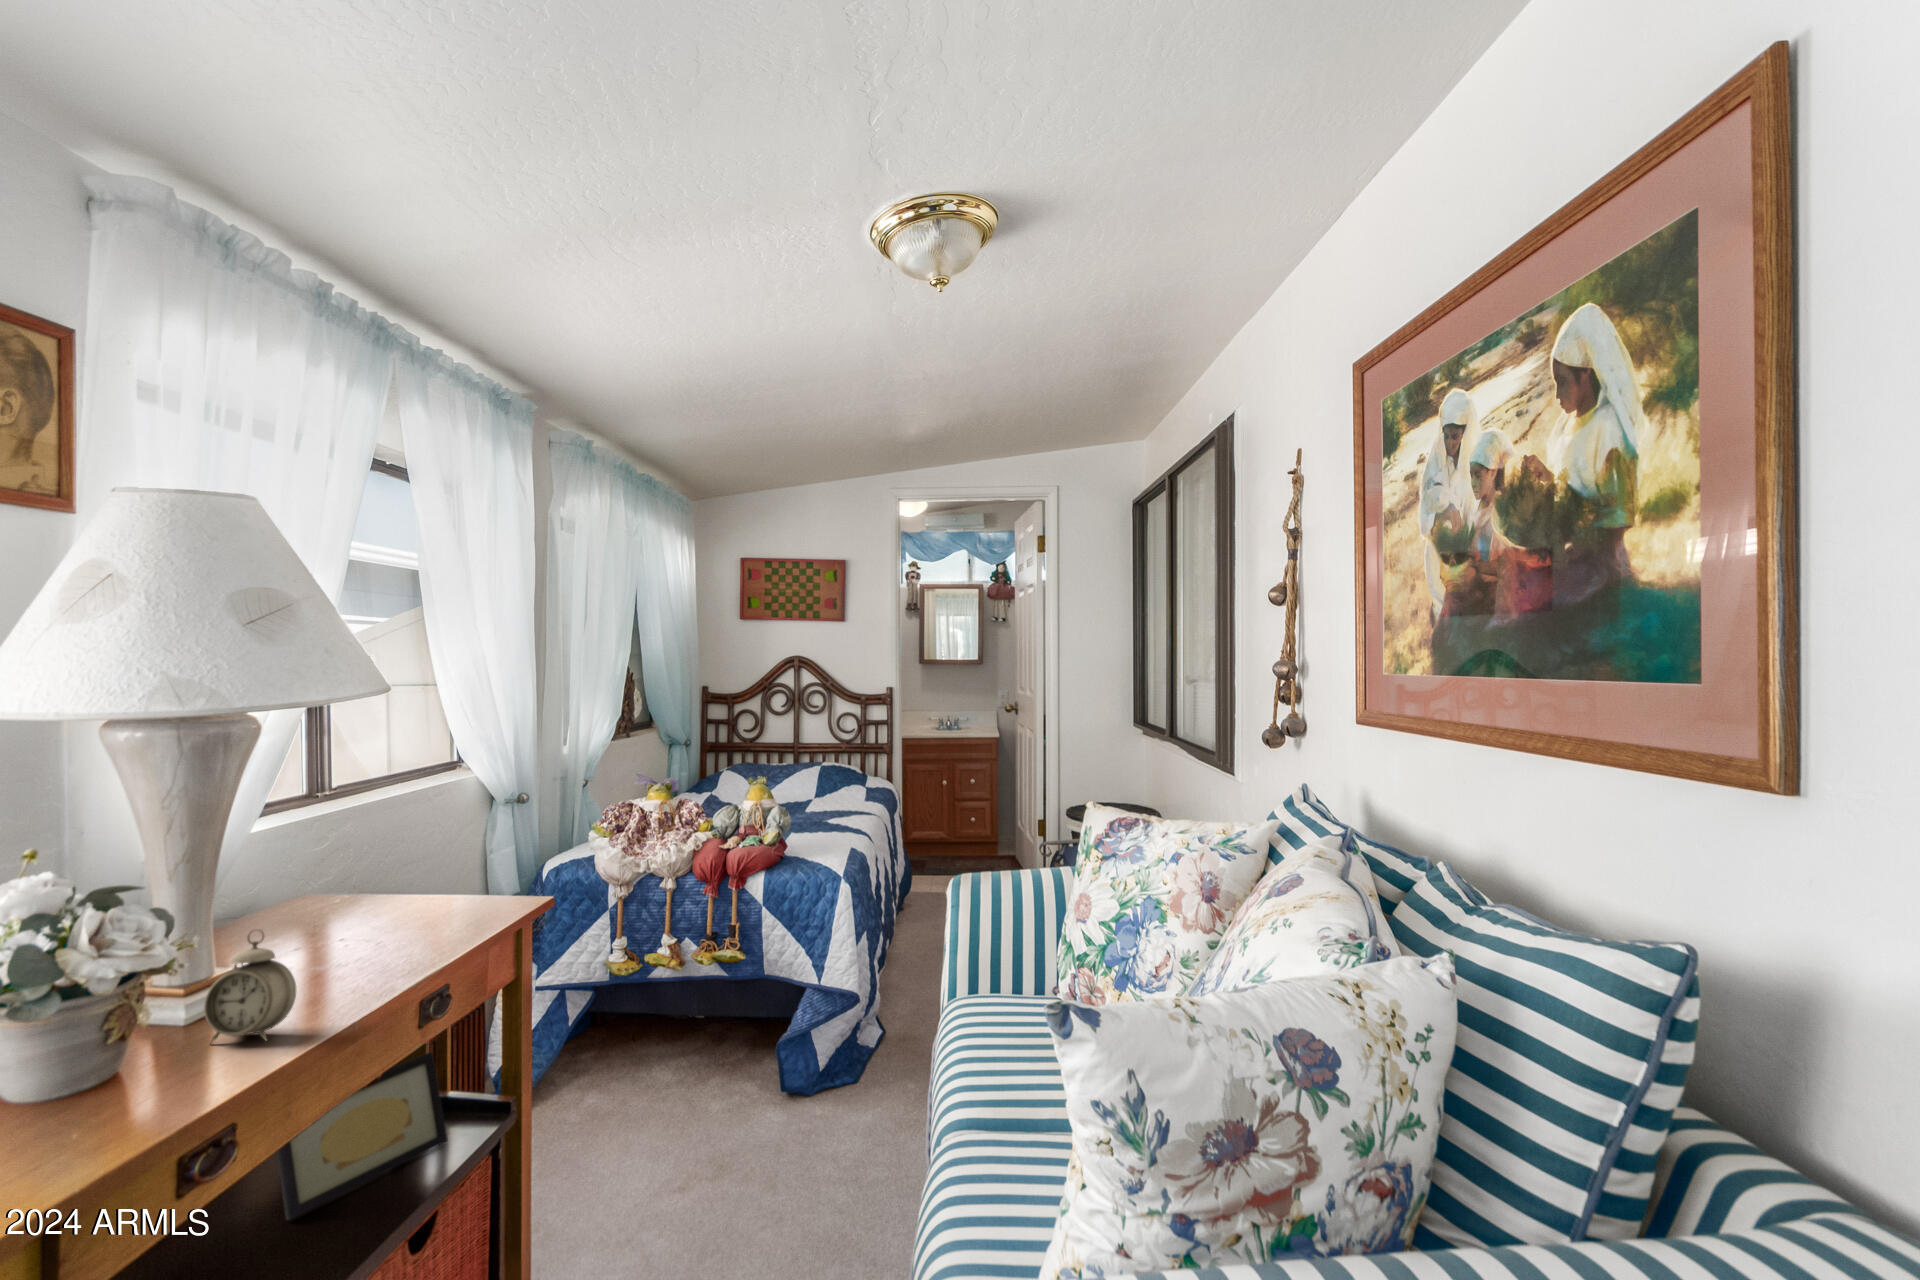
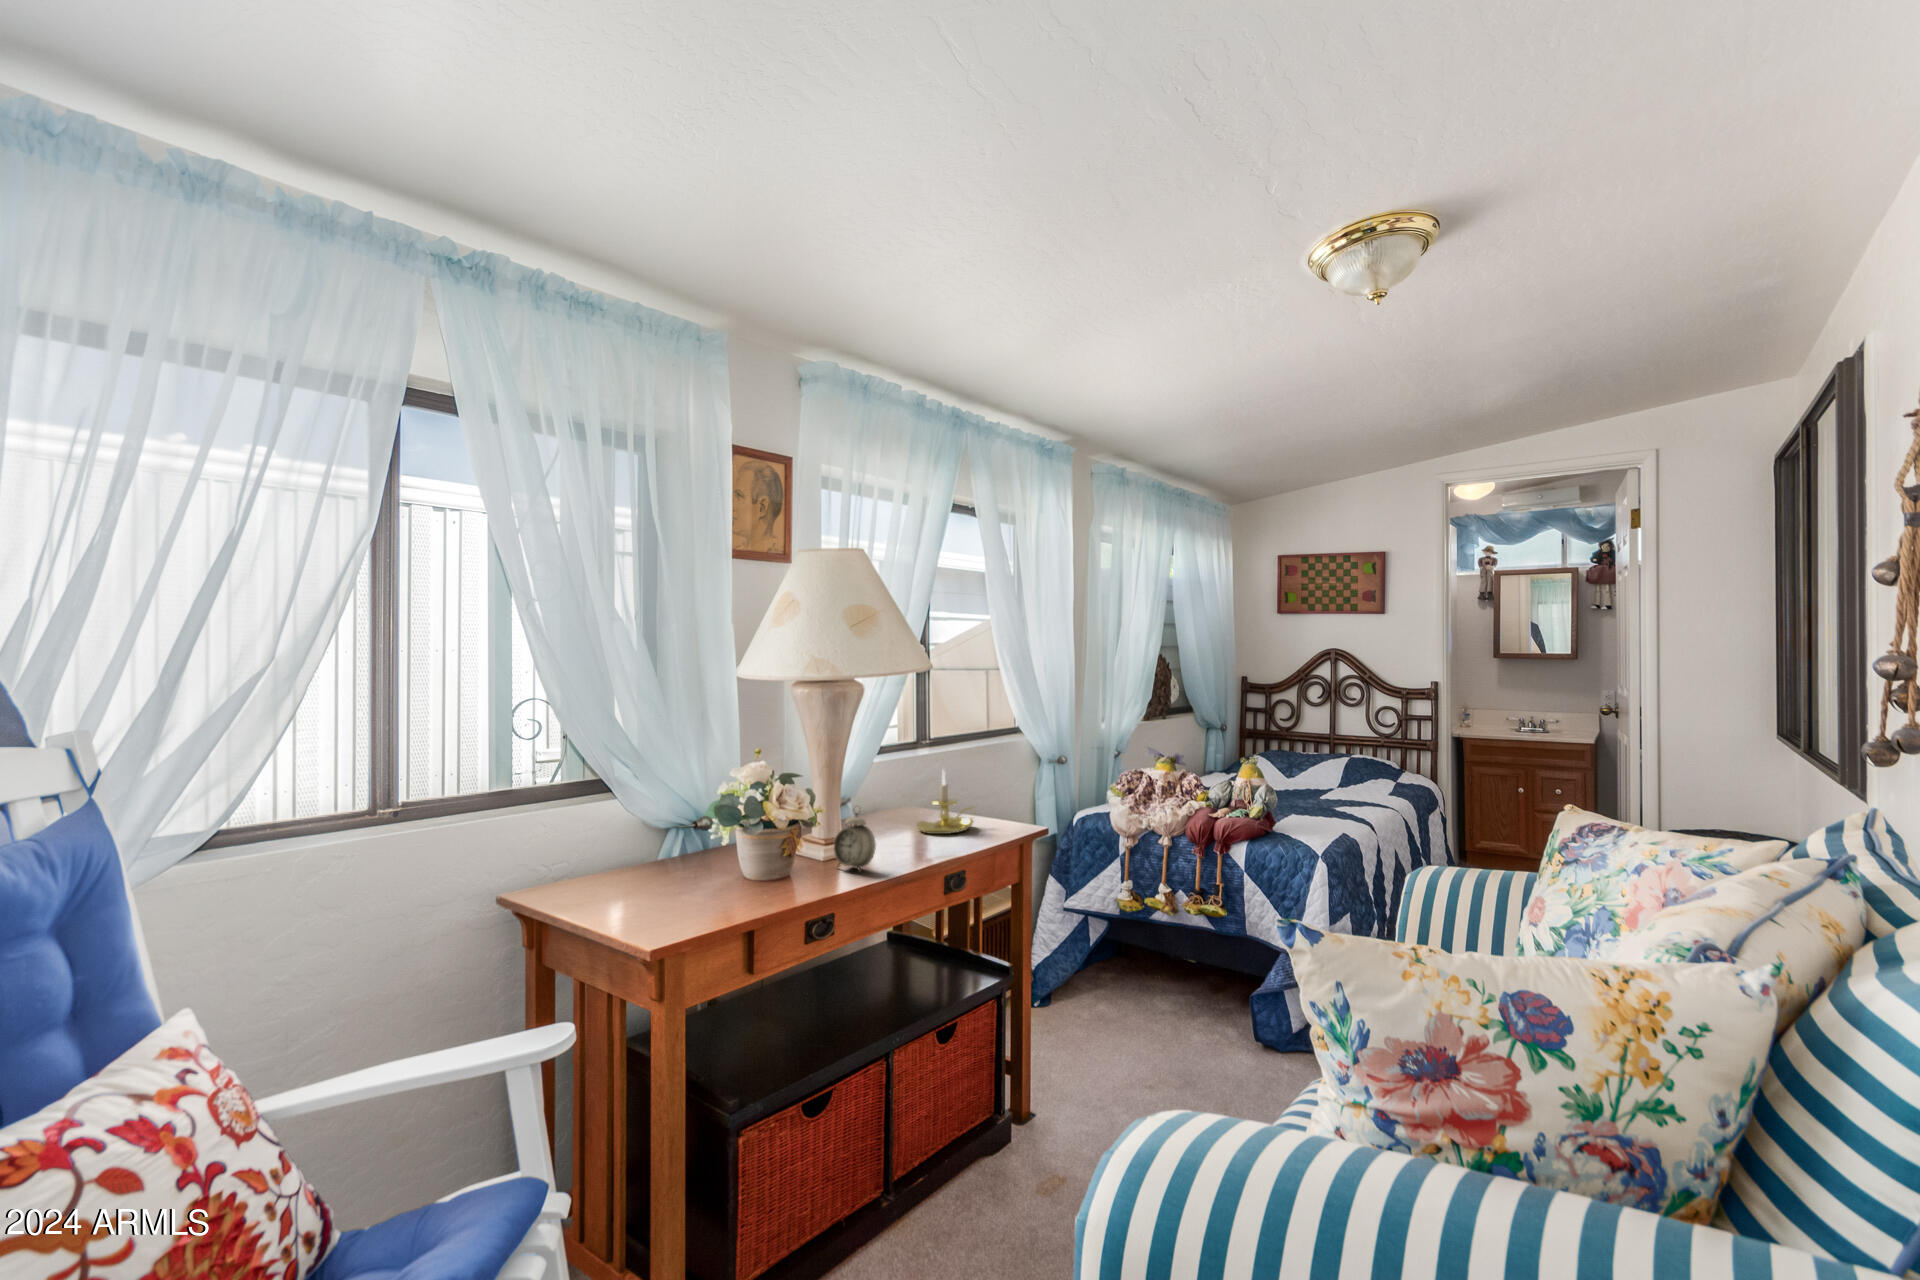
candle holder: none [339,840,446,941] -> present [916,772,973,834]
picture frame: present [276,1052,447,1220] -> none [870,912,966,989]

